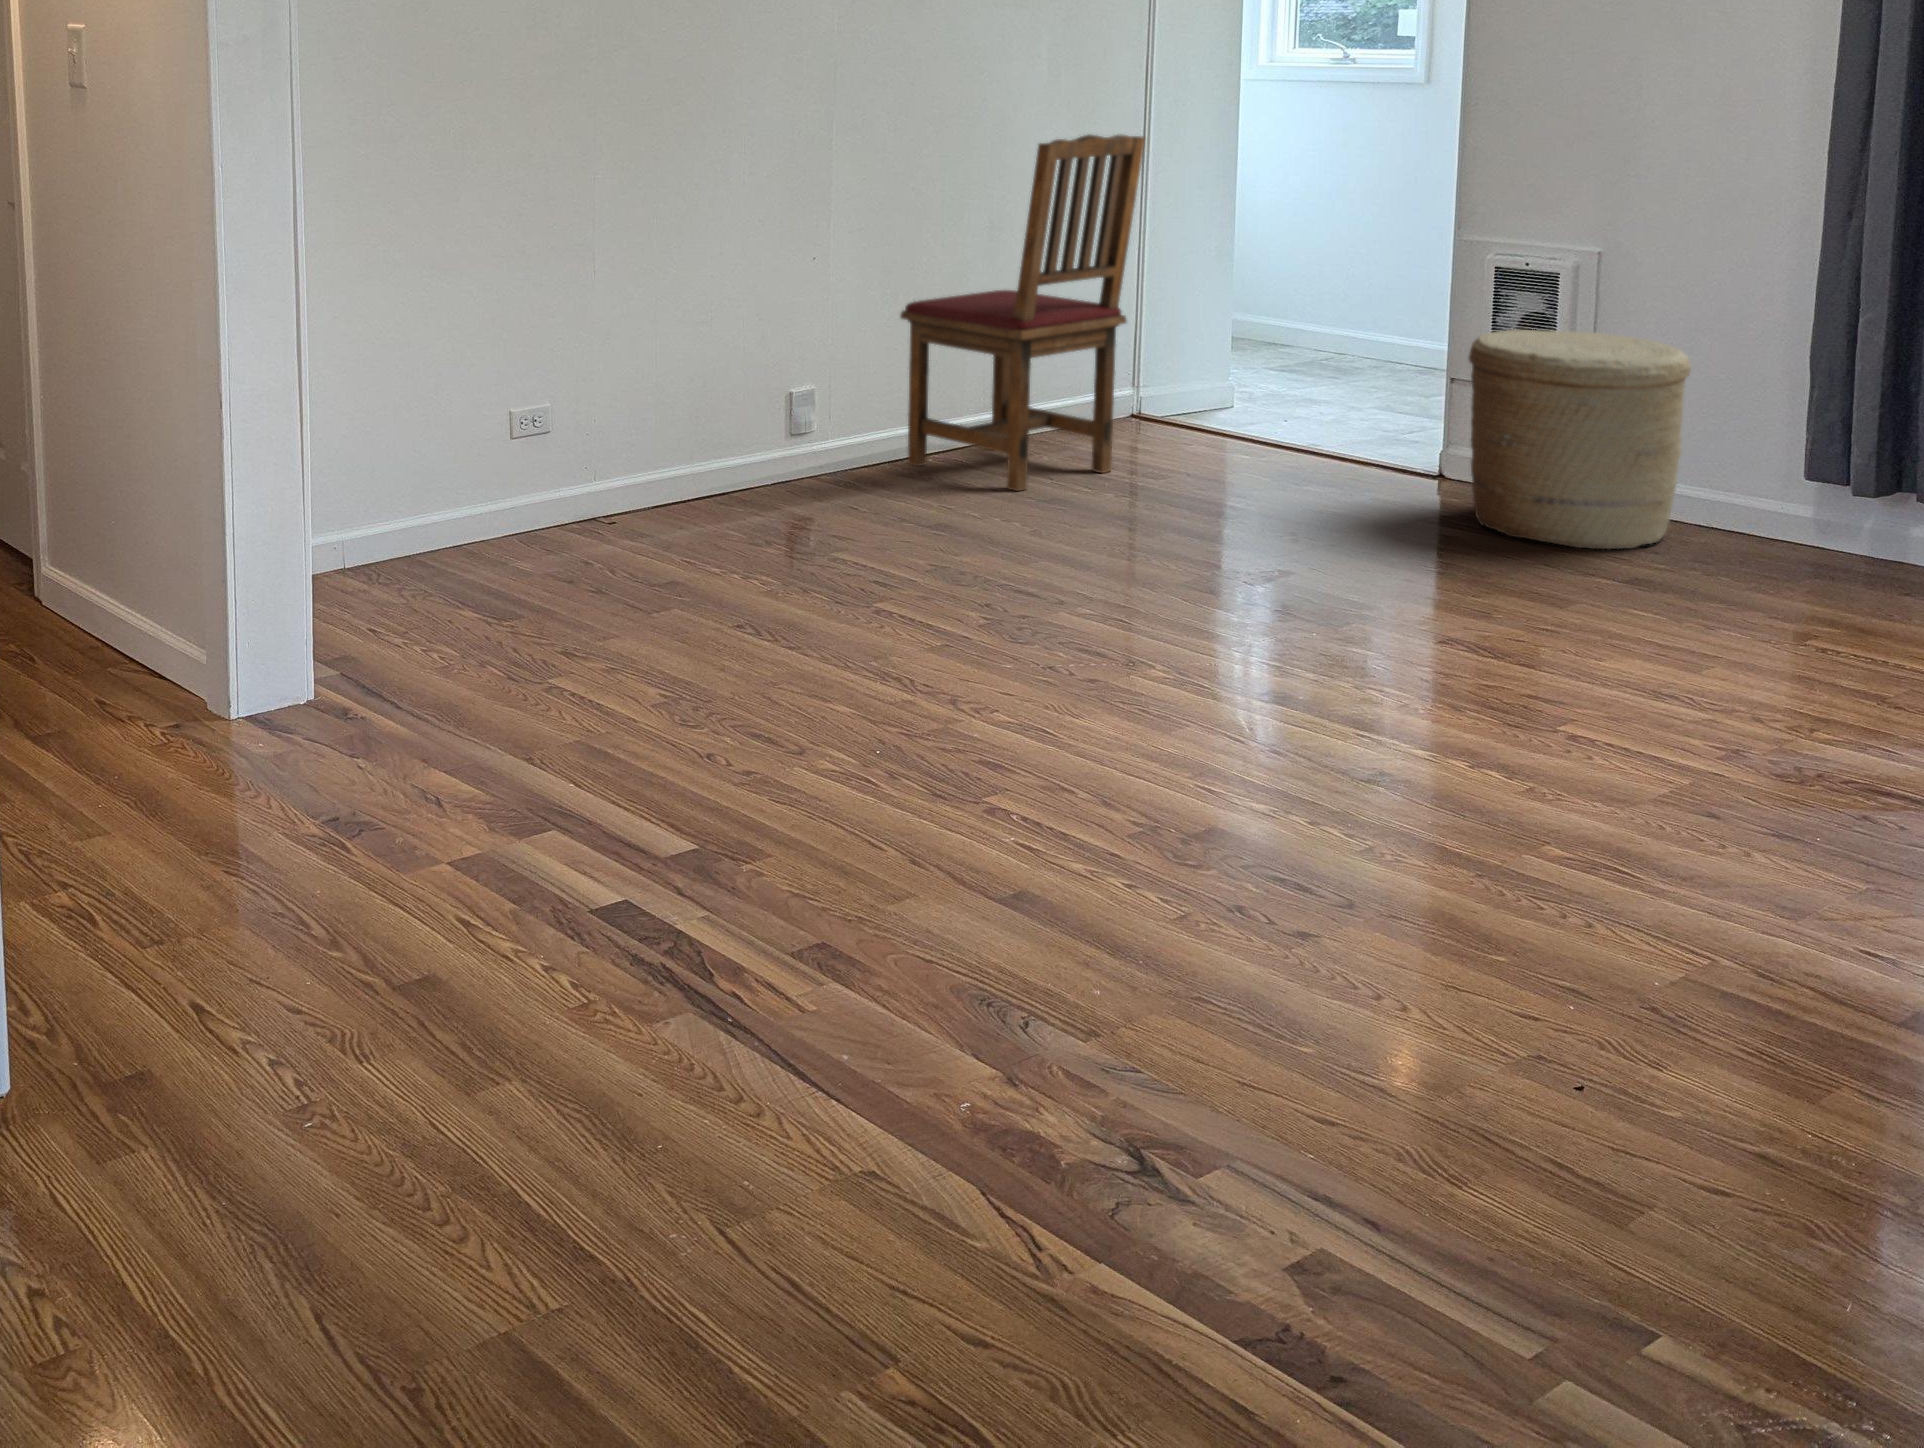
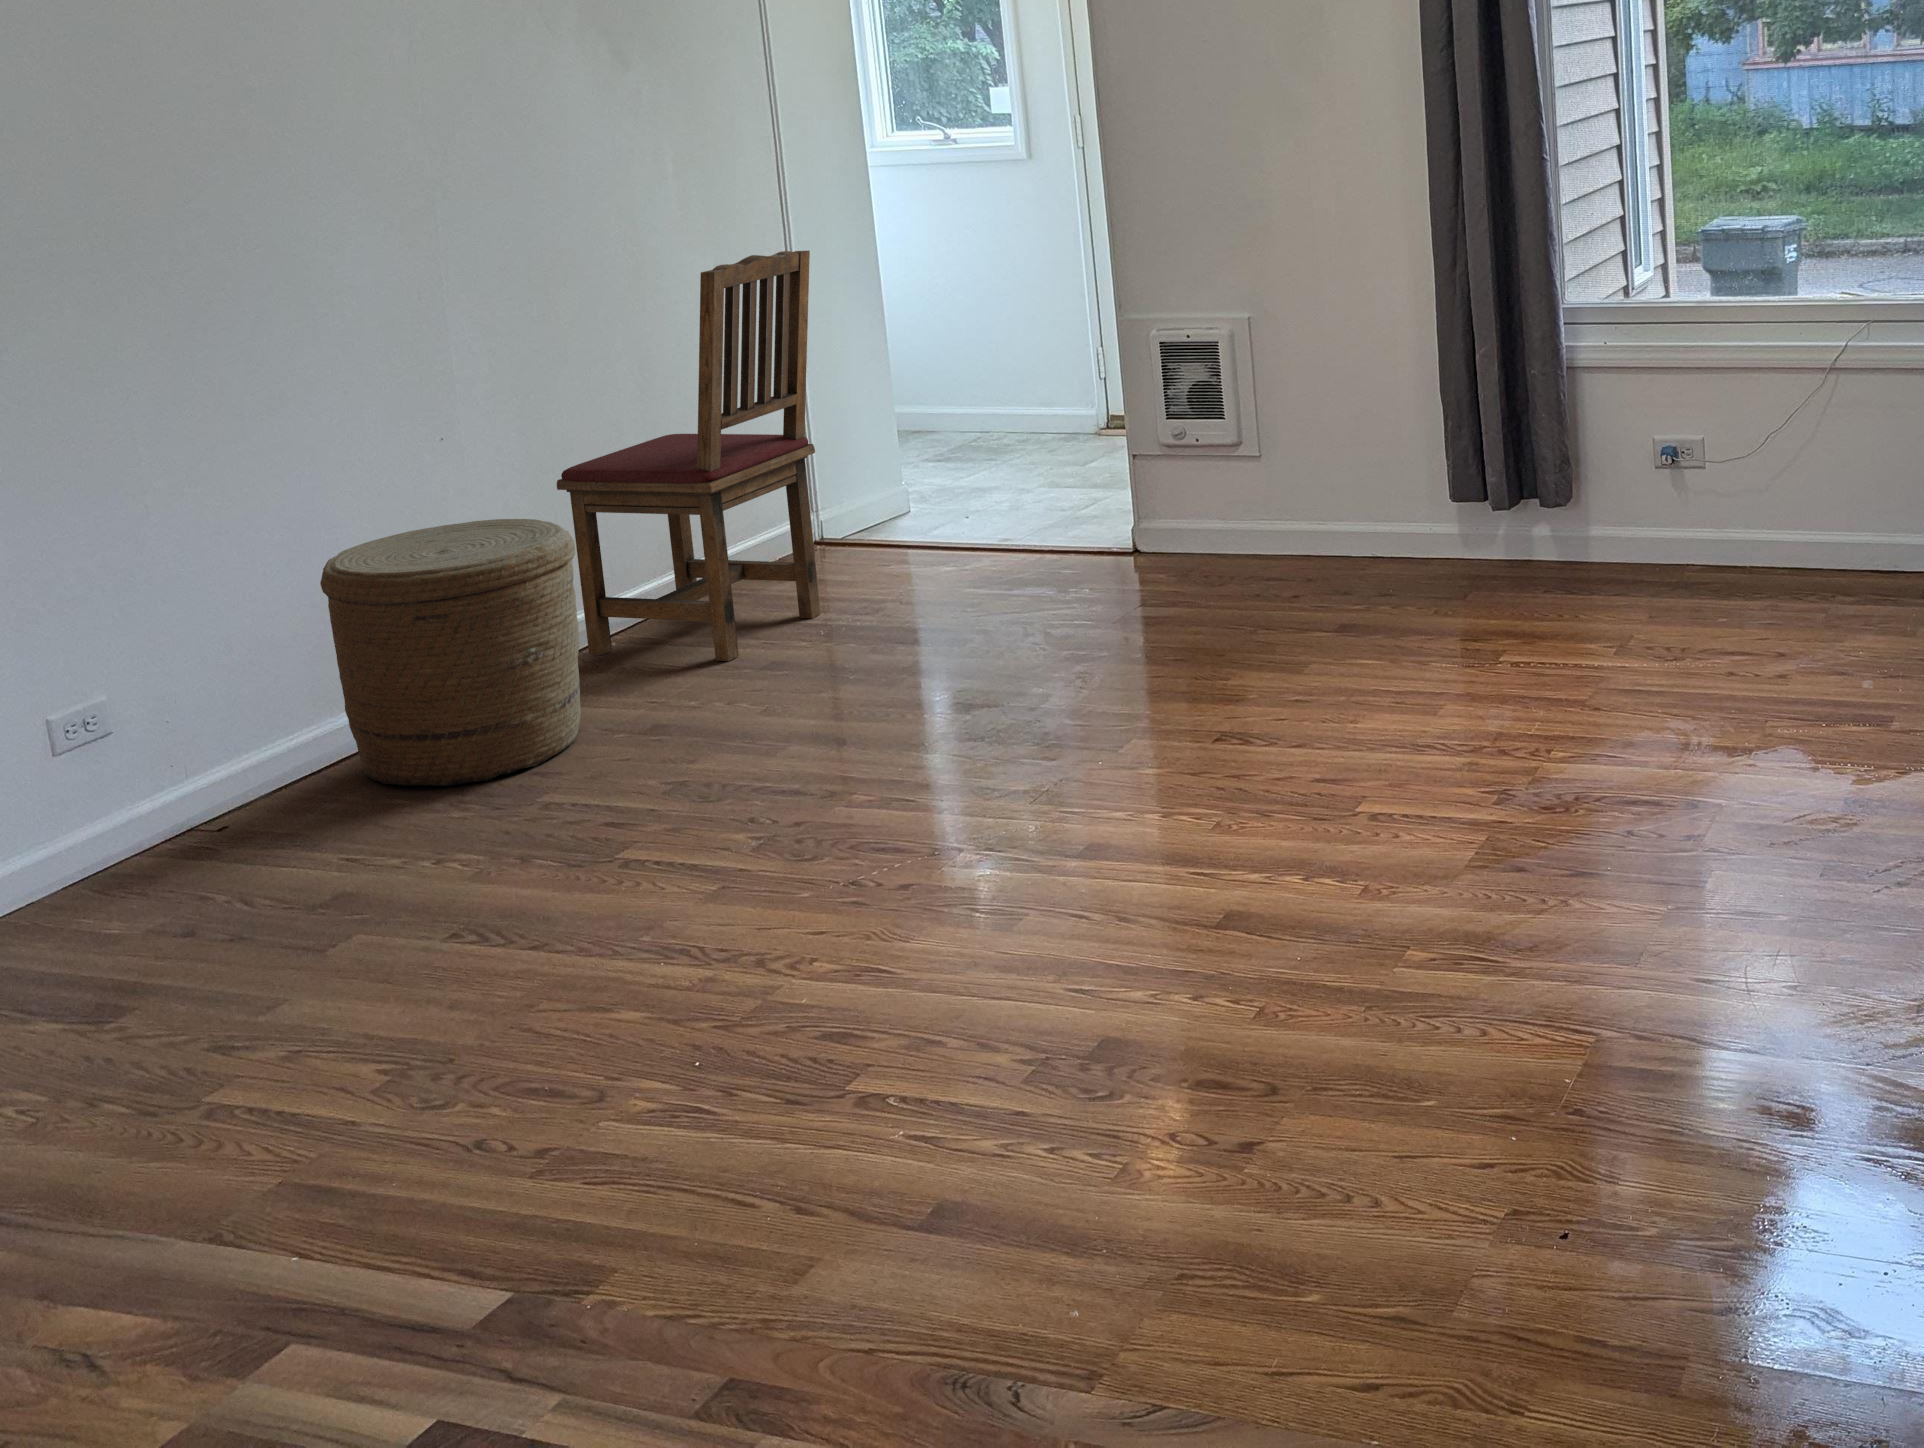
woven basket: present [1469,330,1691,549] -> present [320,519,581,786]

